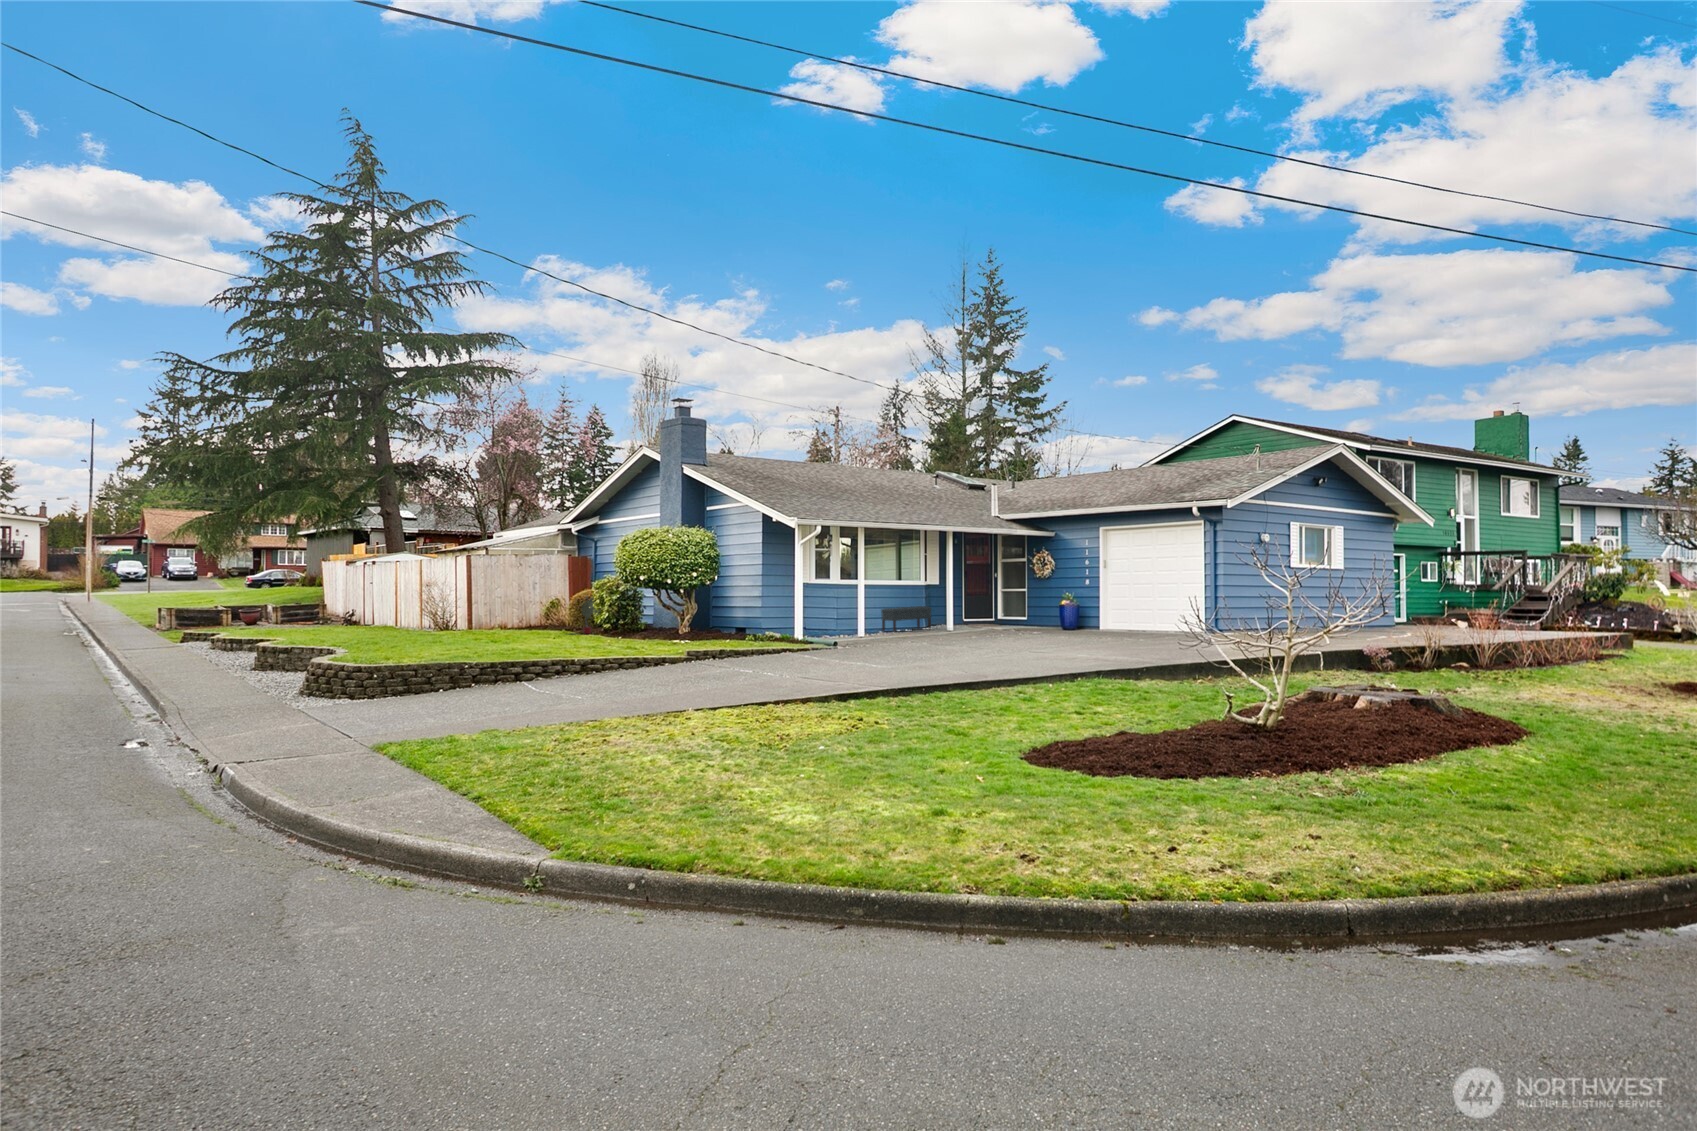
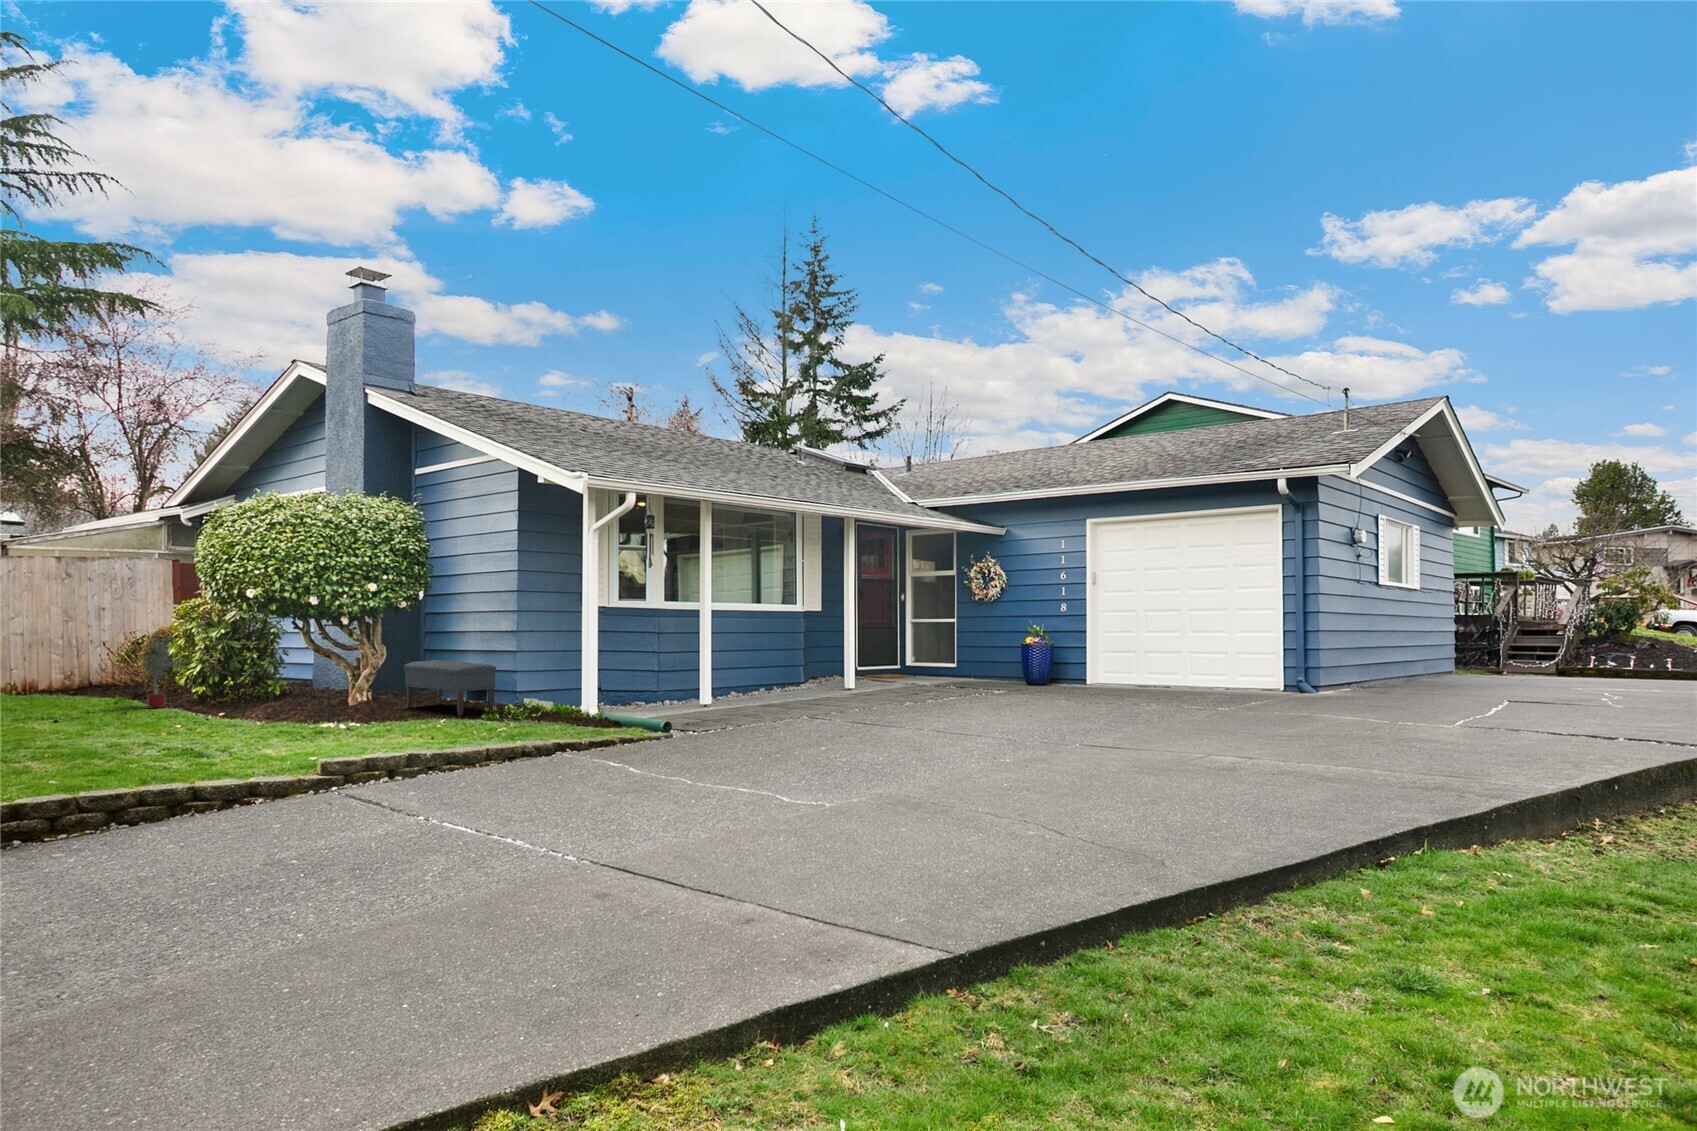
bench: present [881,606,931,632] -> present [404,660,496,716]

